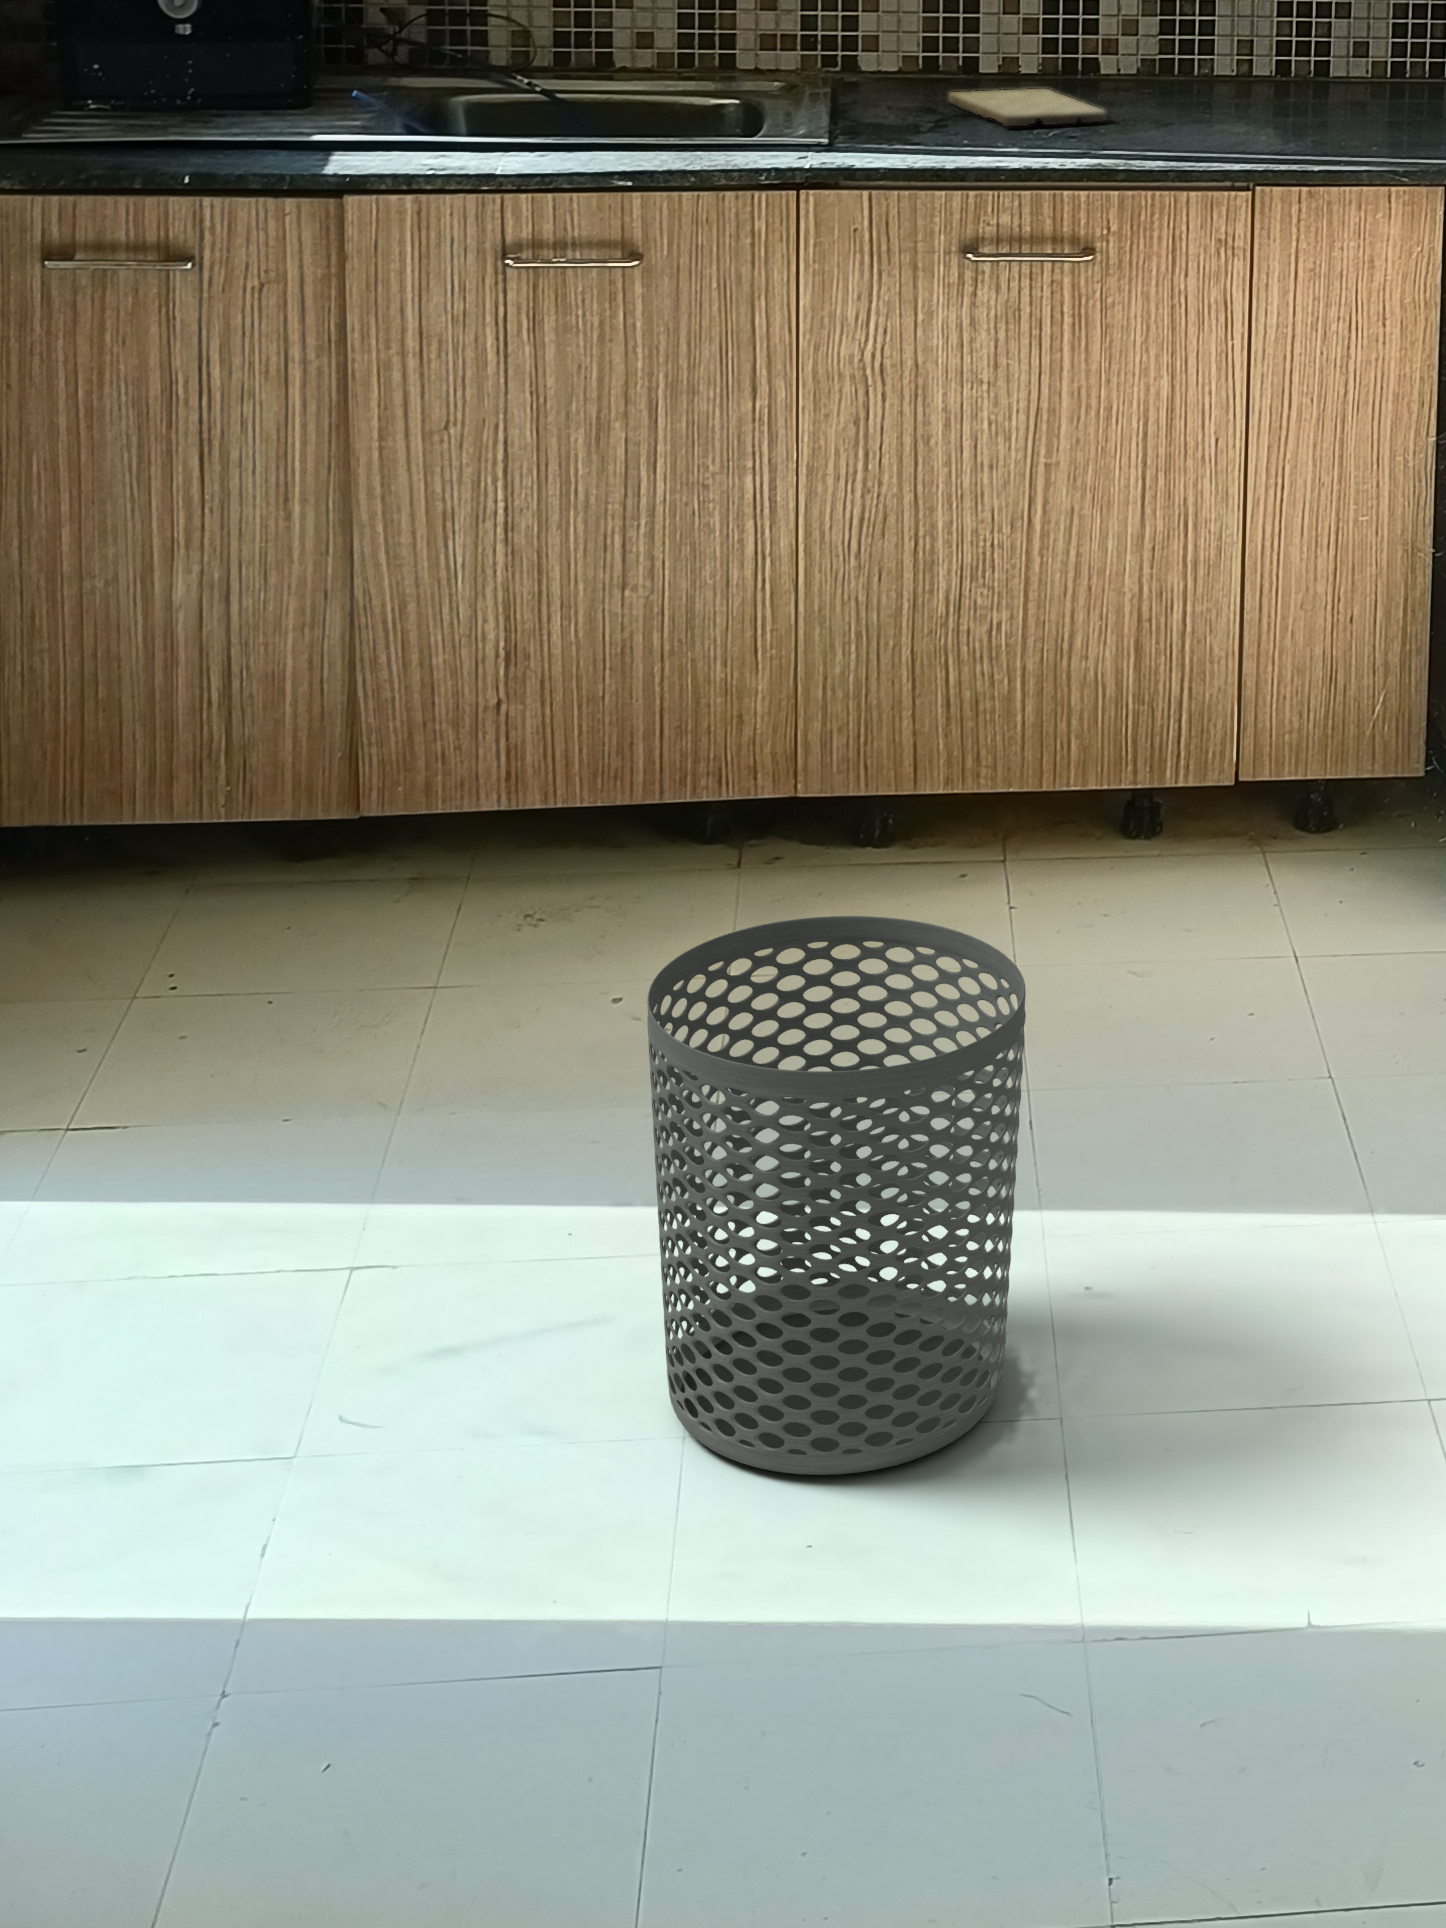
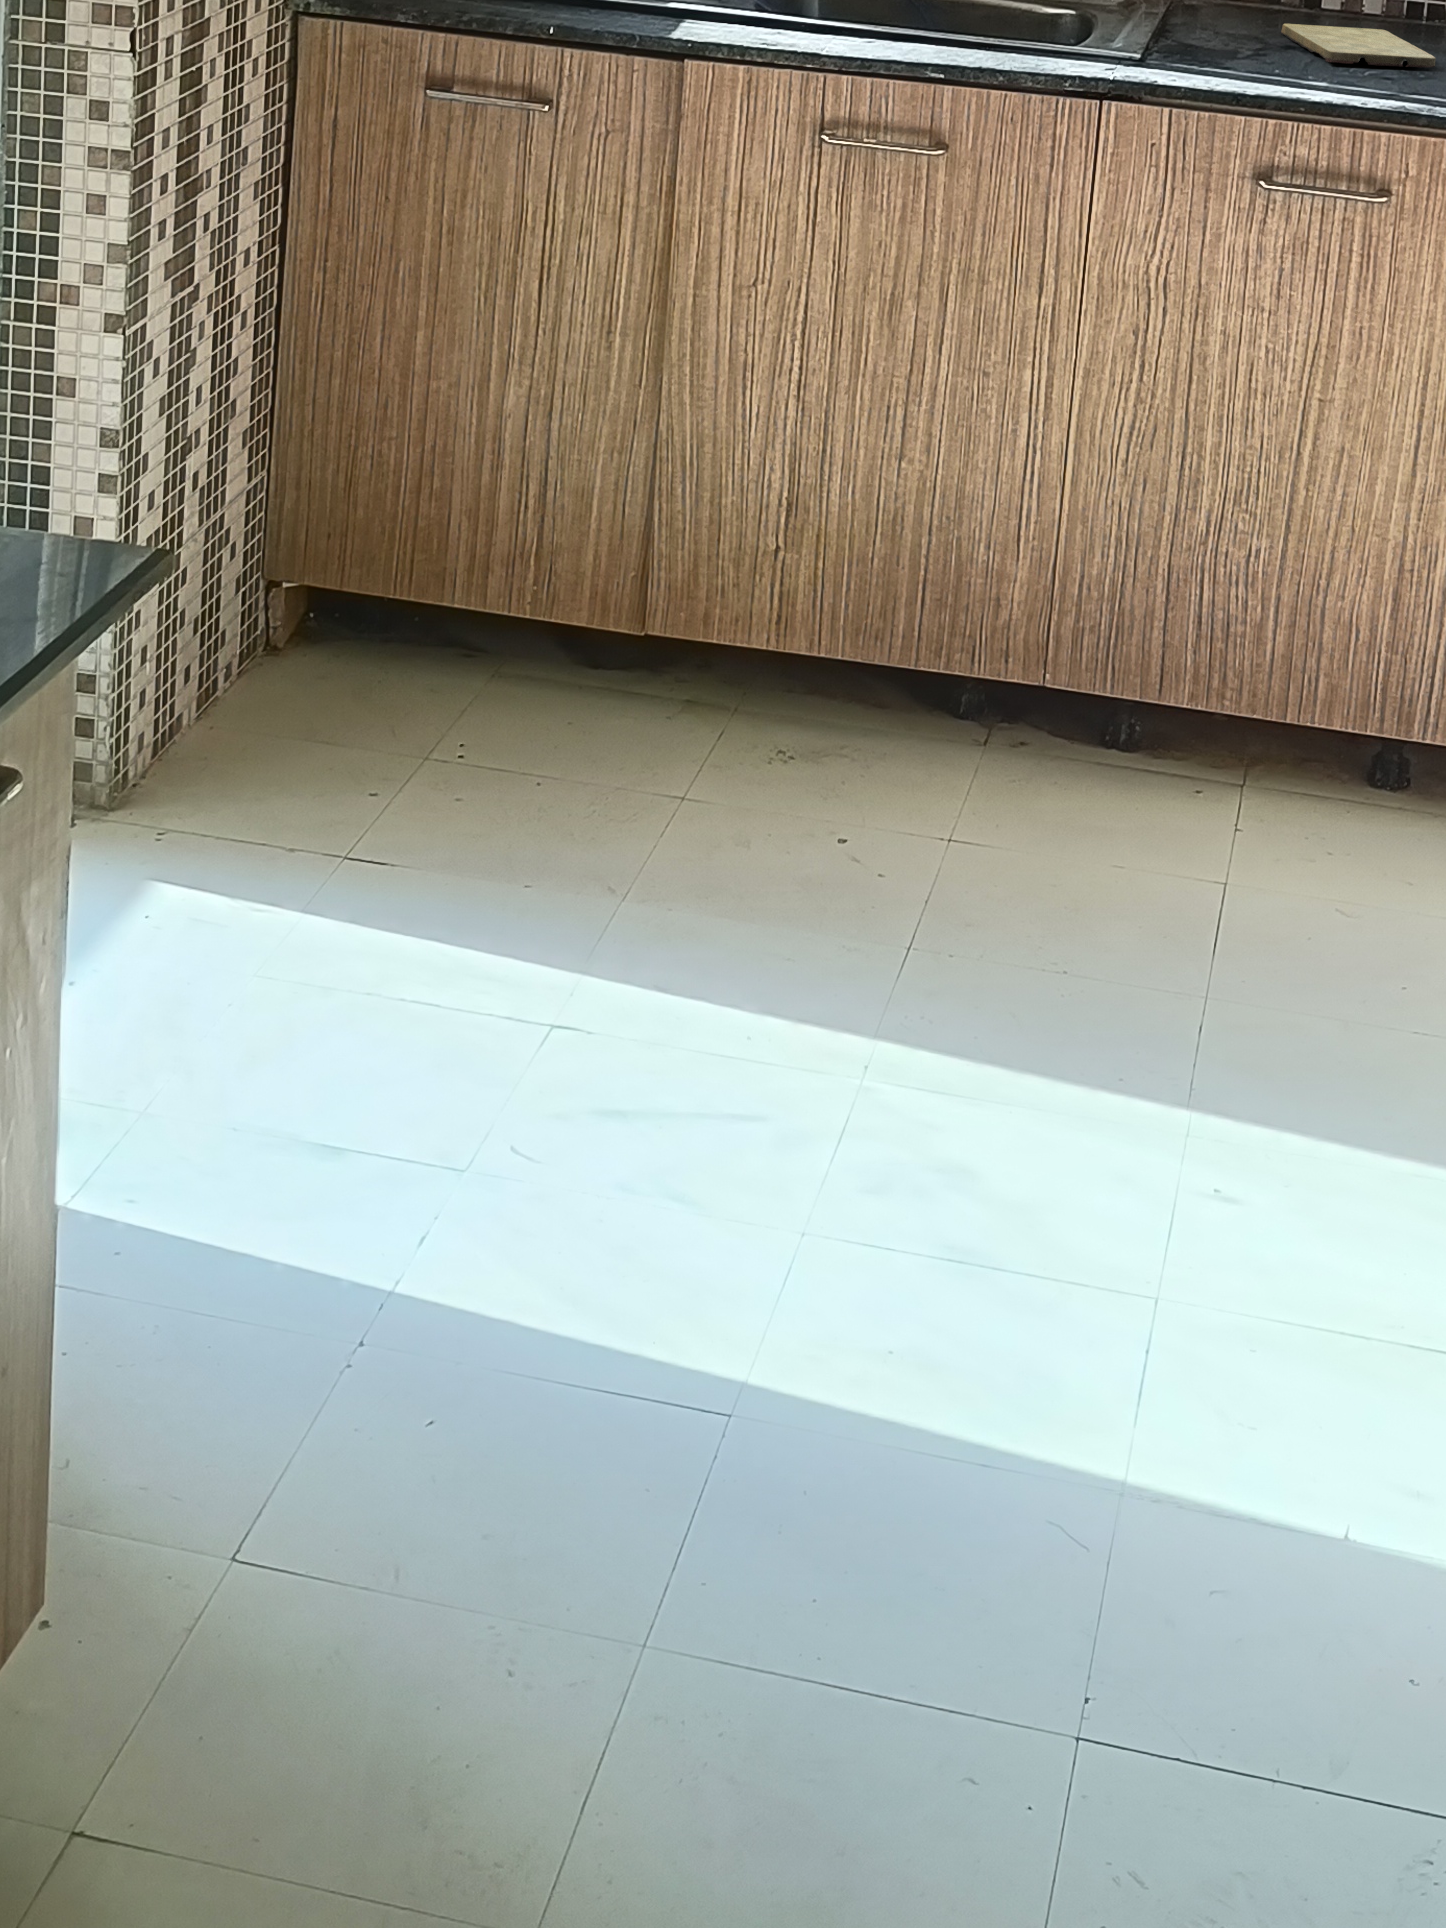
waste bin: present [647,916,1026,1475] -> none [798,775,1166,1295]

